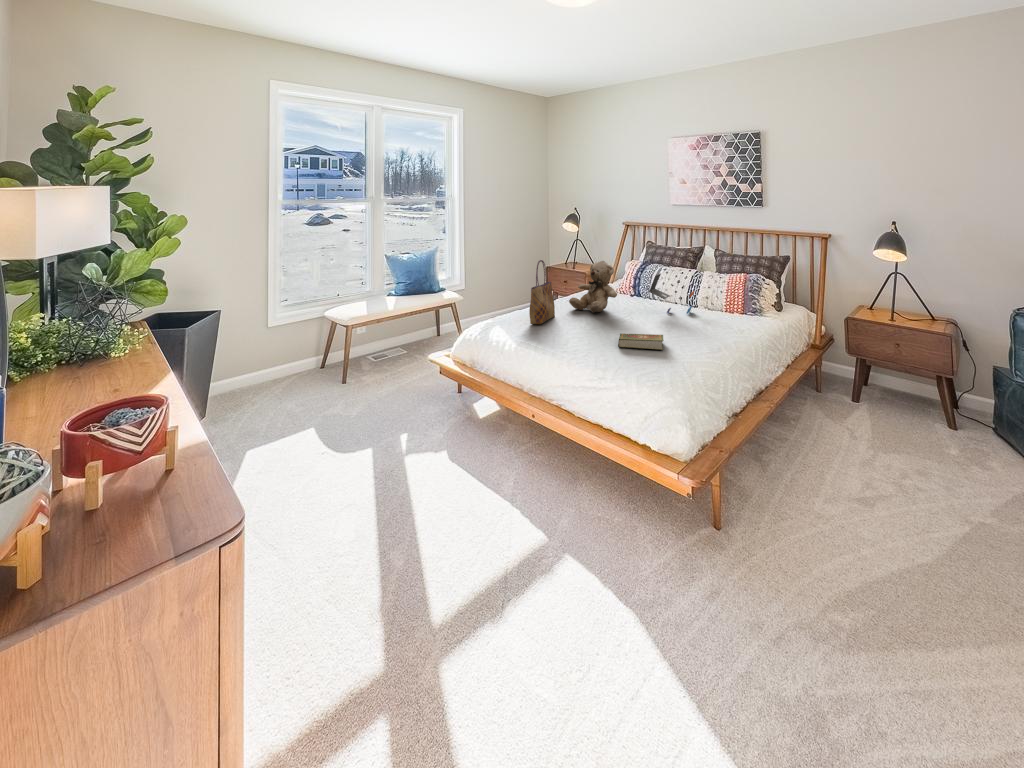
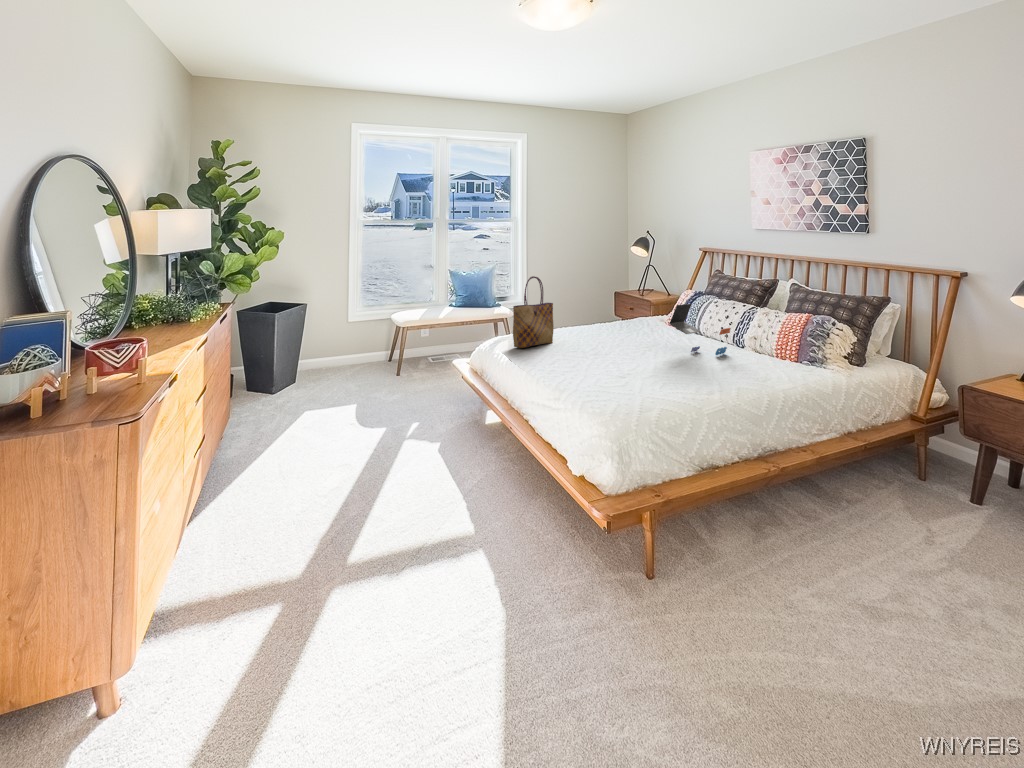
teddy bear: present [569,261,617,313] -> none [579,284,632,344]
book: present [618,333,664,350] -> none [578,365,641,389]

